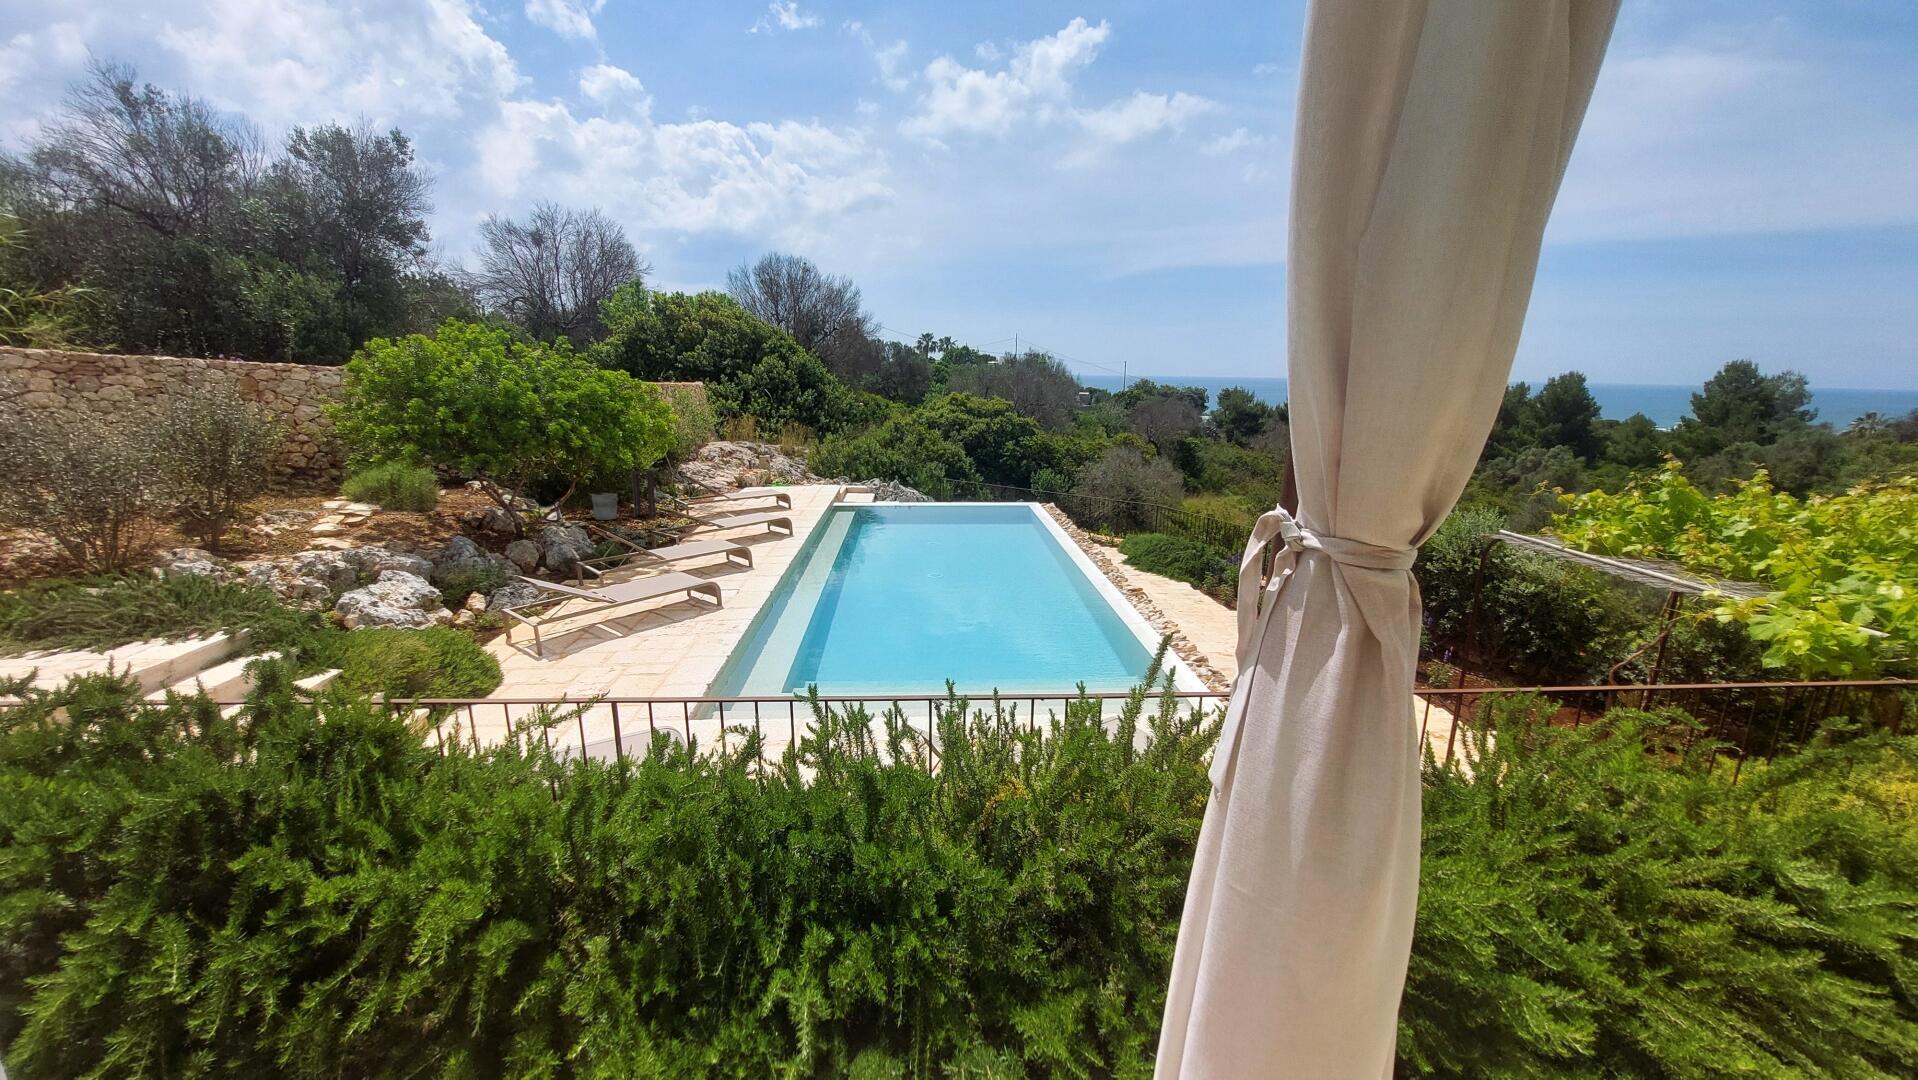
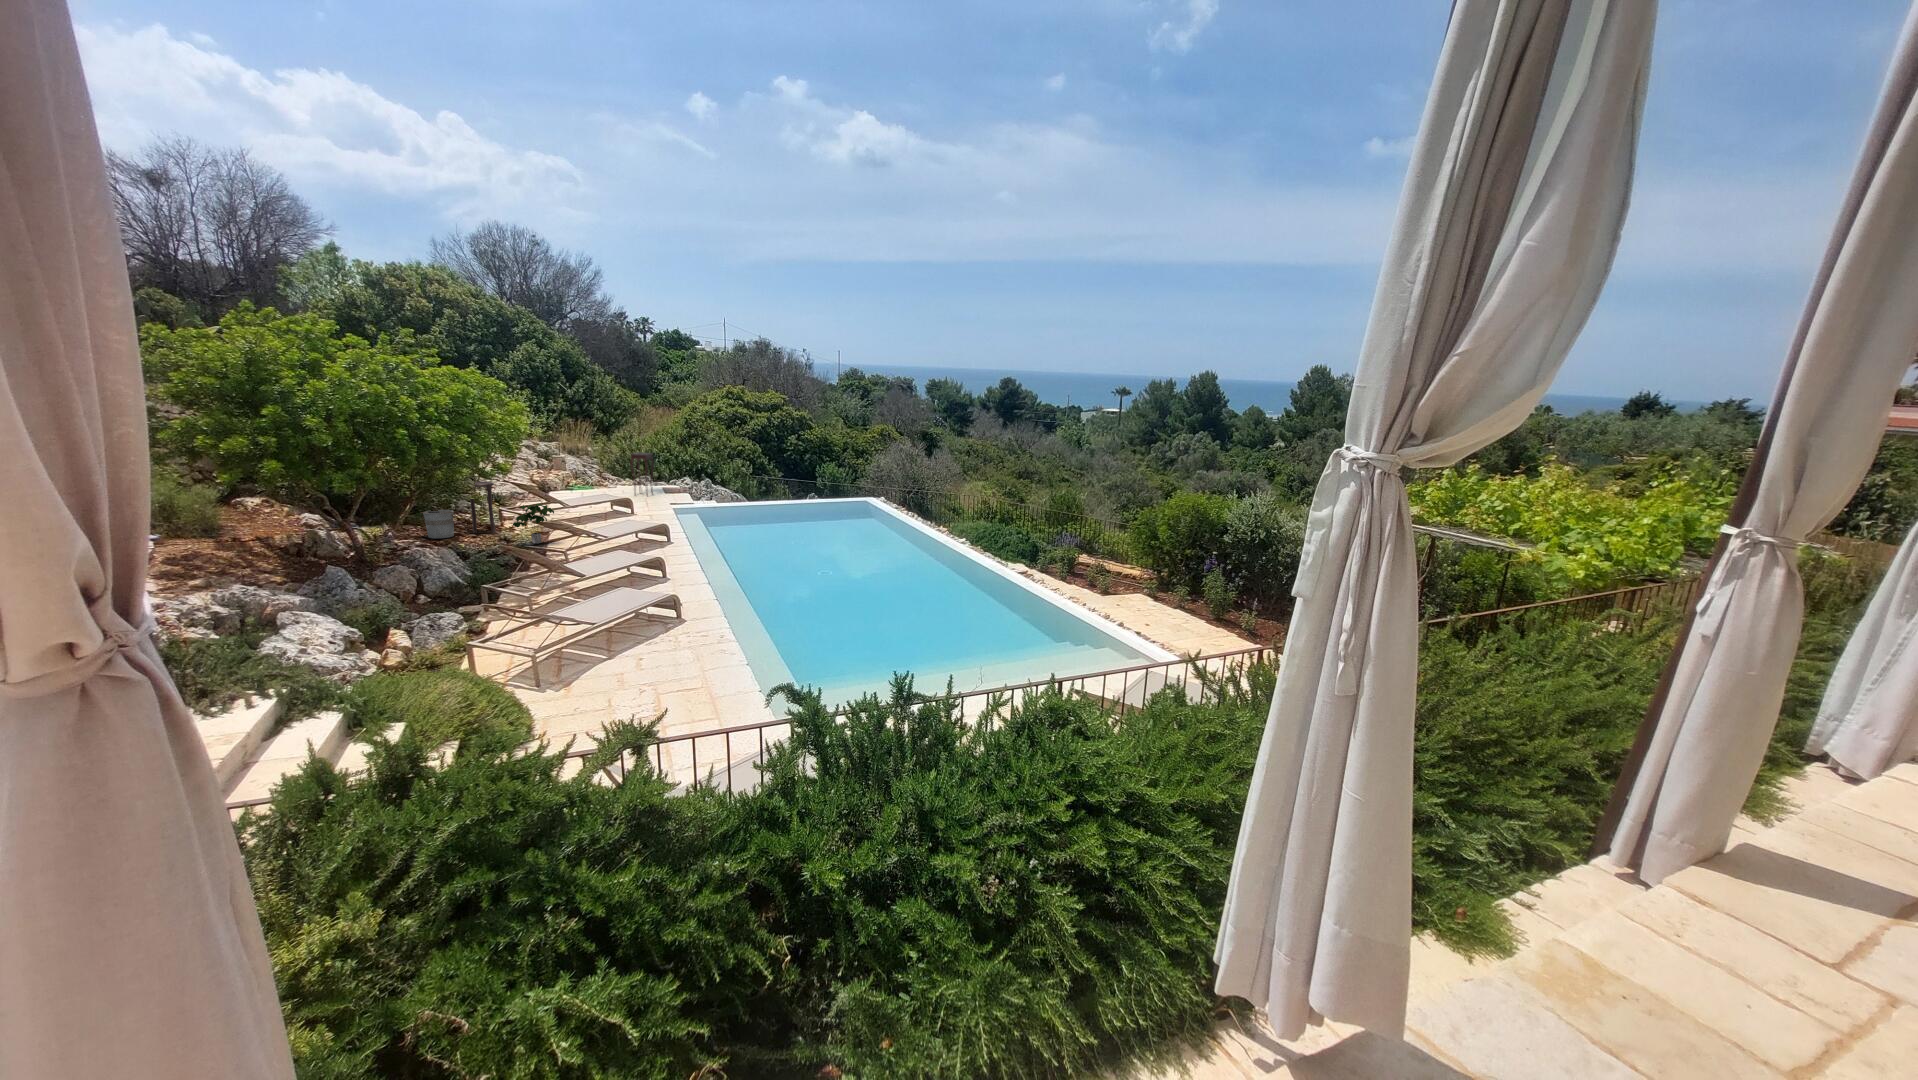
side table: none [811,450,834,495] -> present [630,453,654,492]
potted plant: none [656,490,695,529] -> present [513,504,554,543]

